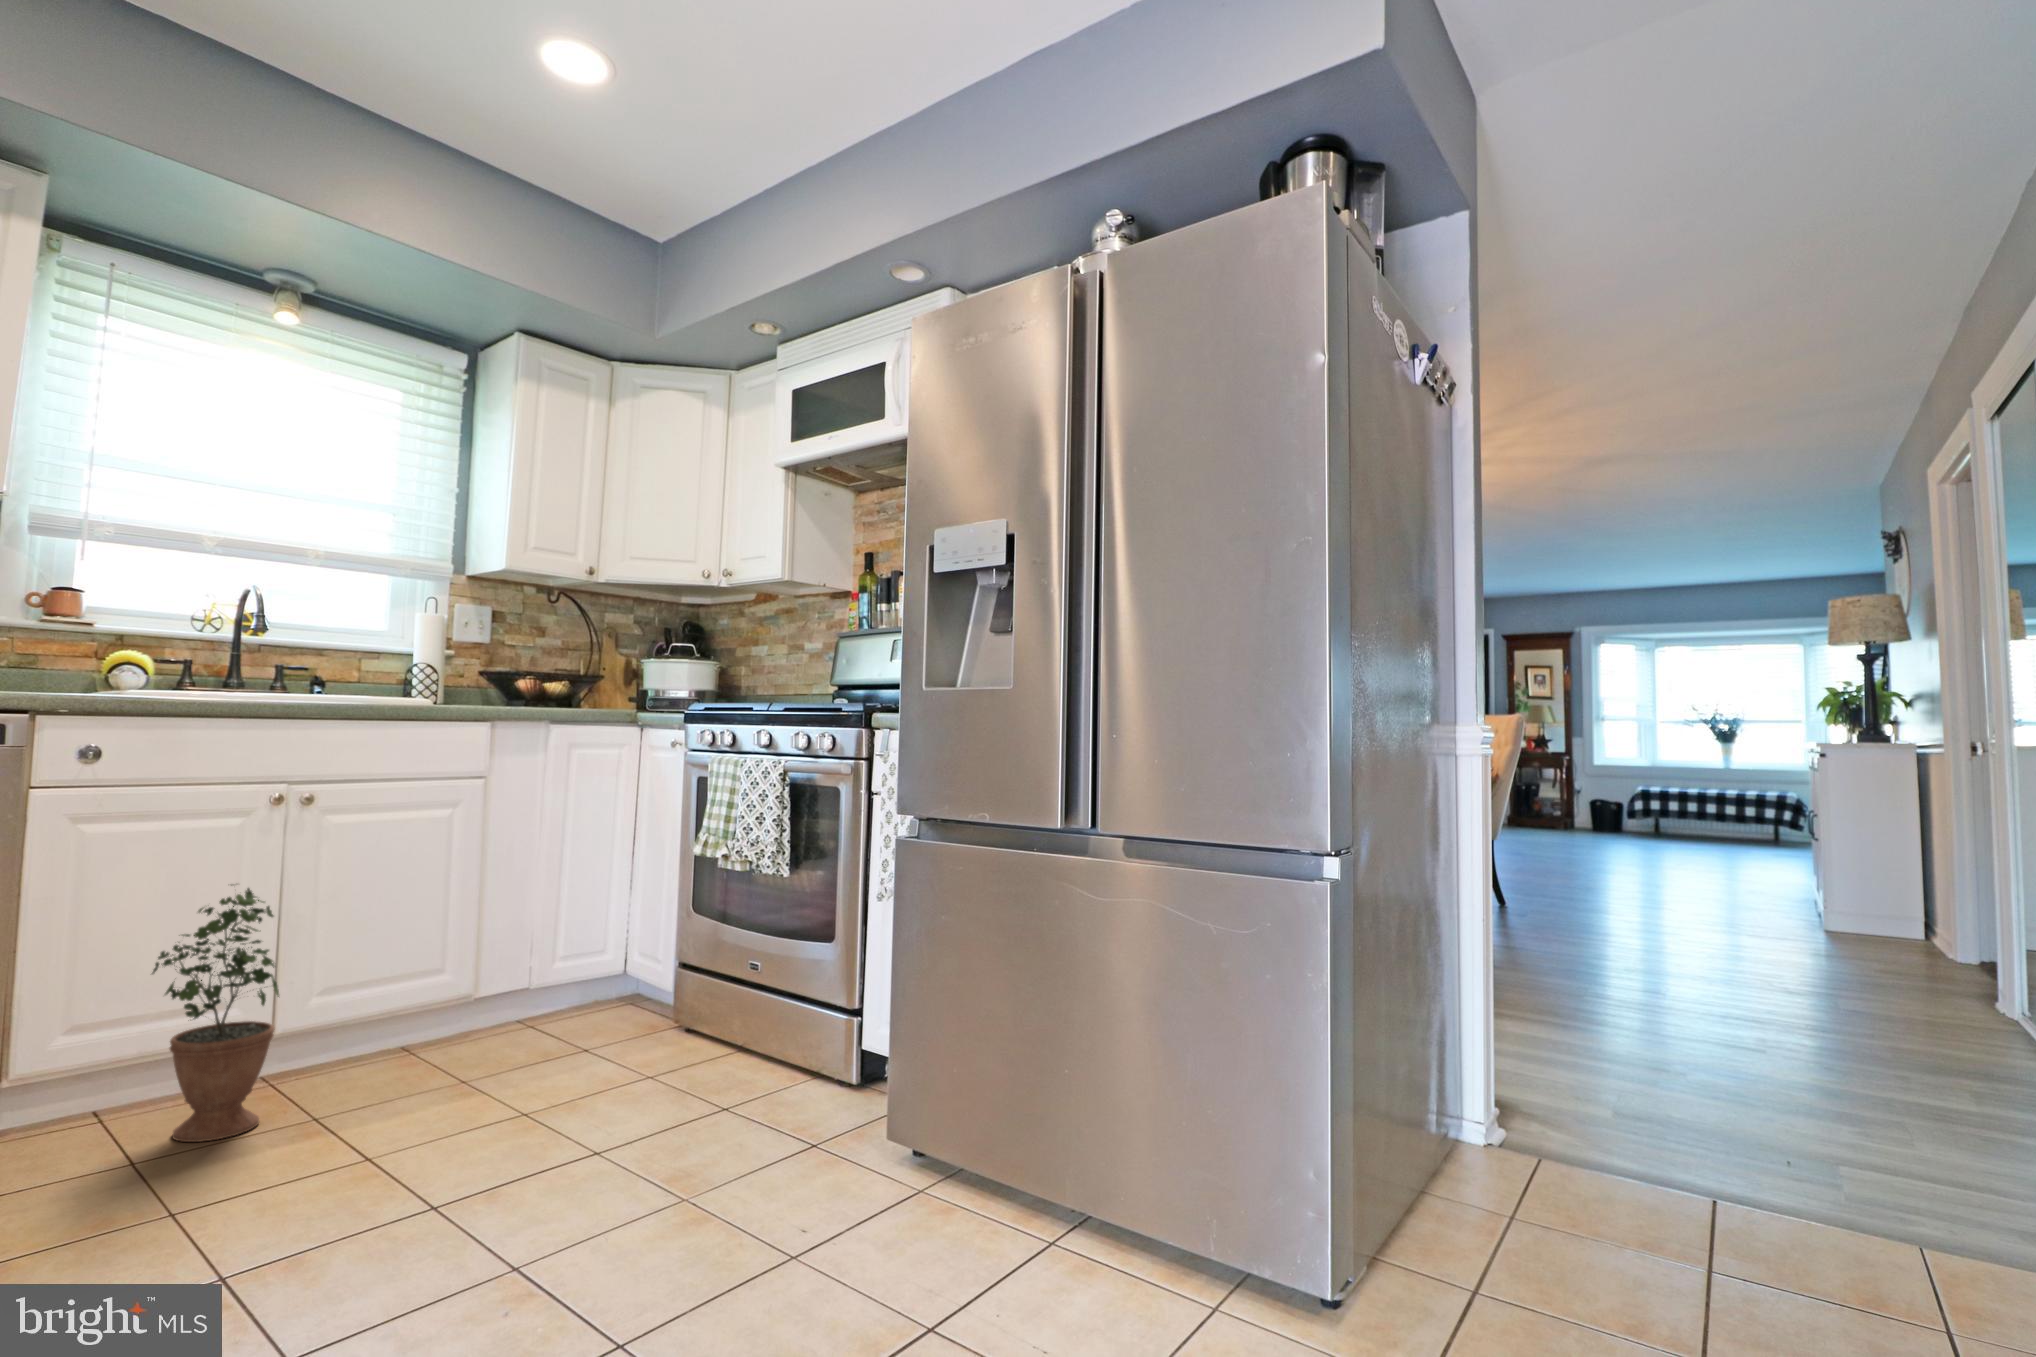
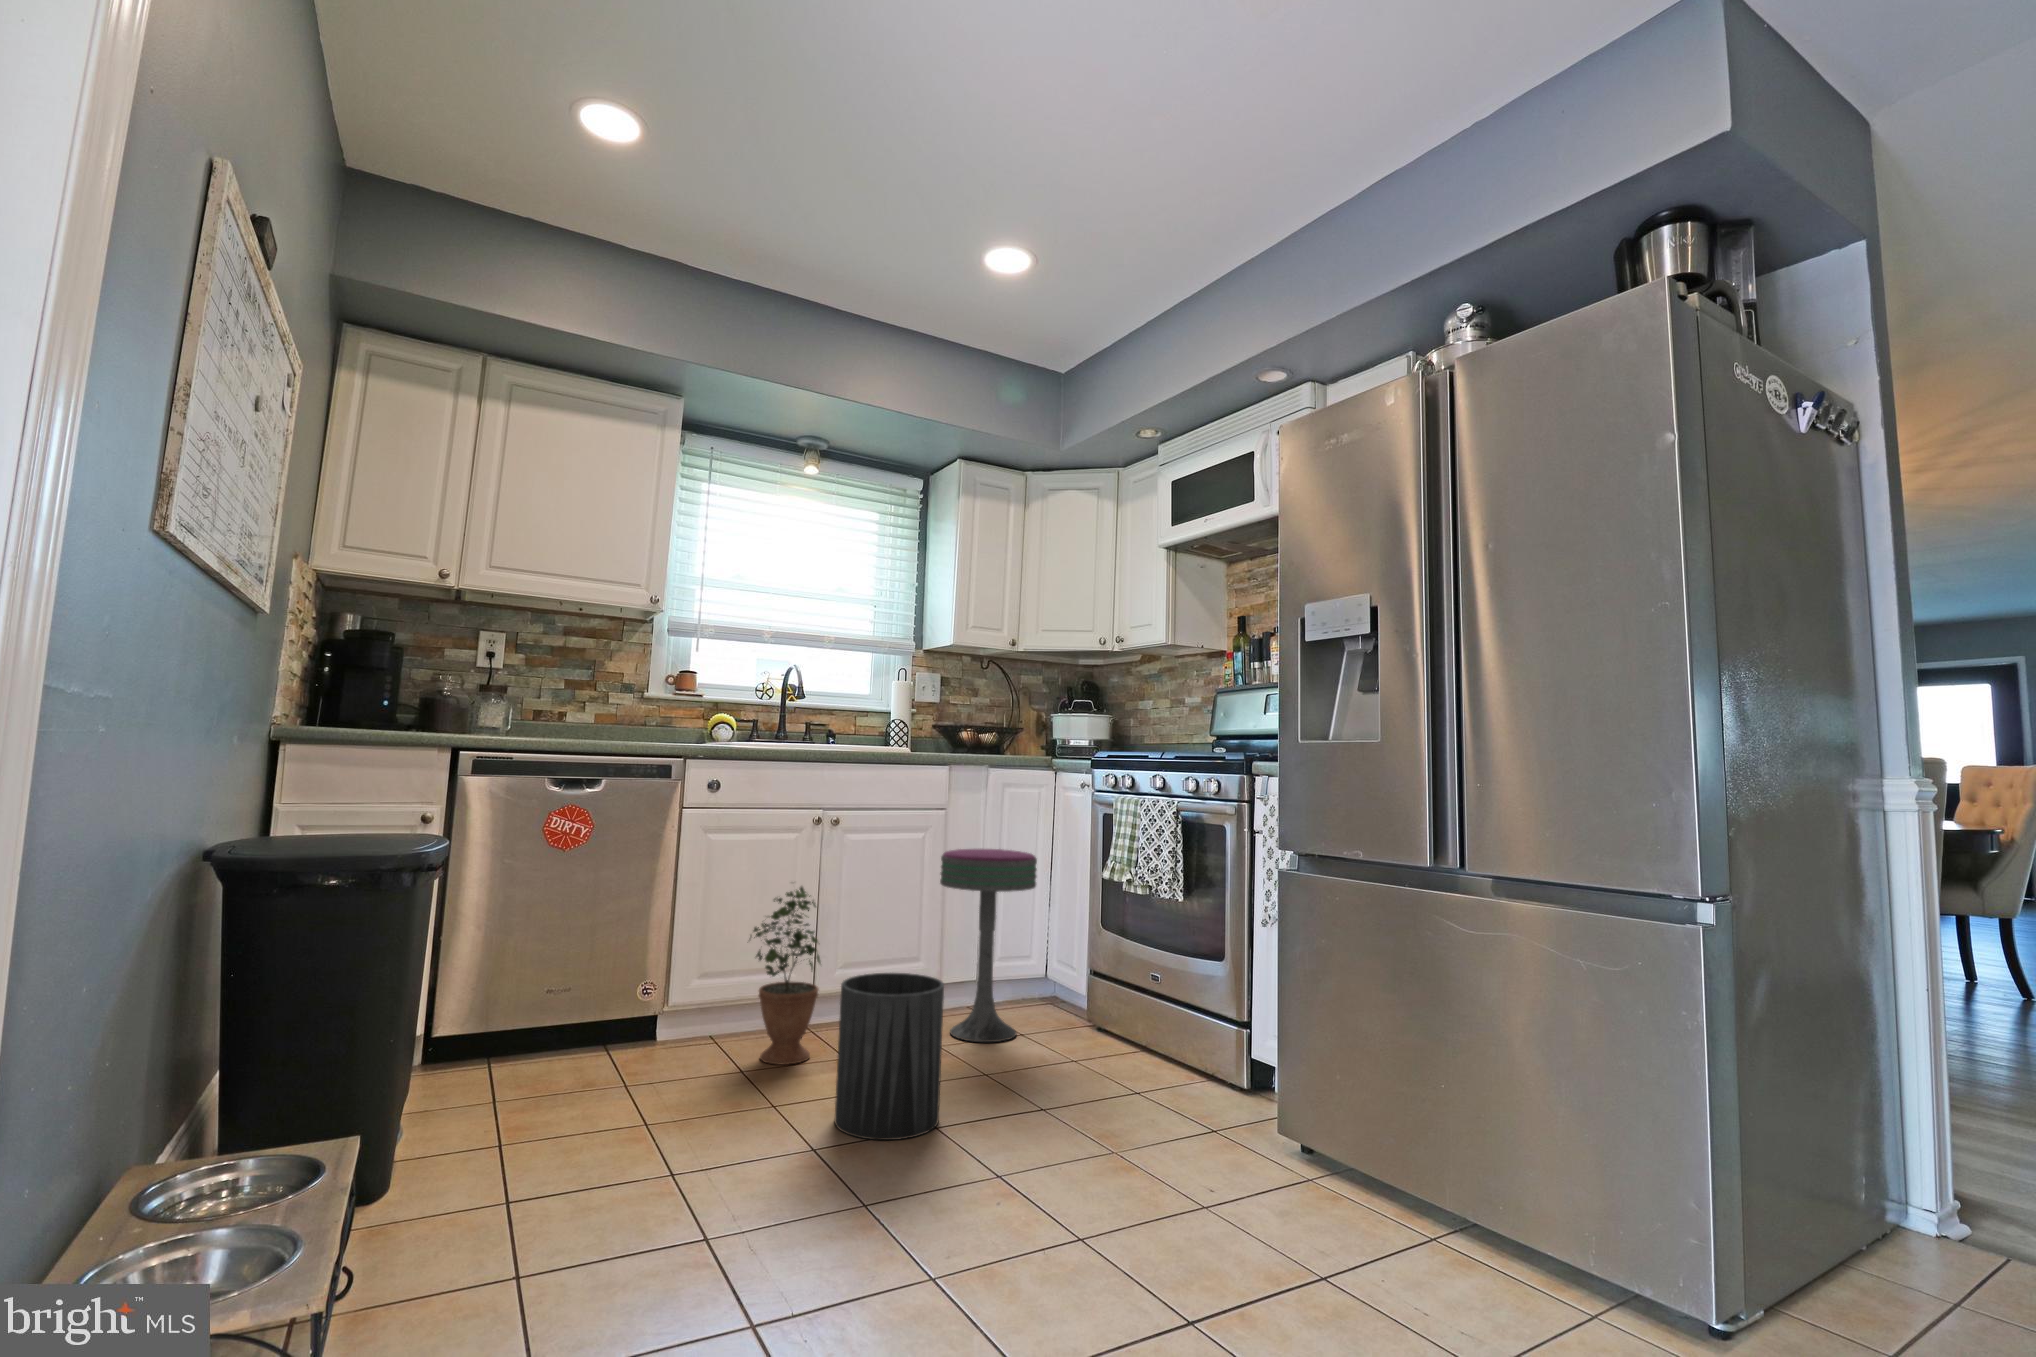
bar stool: none [473,826,609,1071] -> present [940,849,1037,1042]
trash can: none [279,997,457,1233] -> present [835,973,944,1140]

